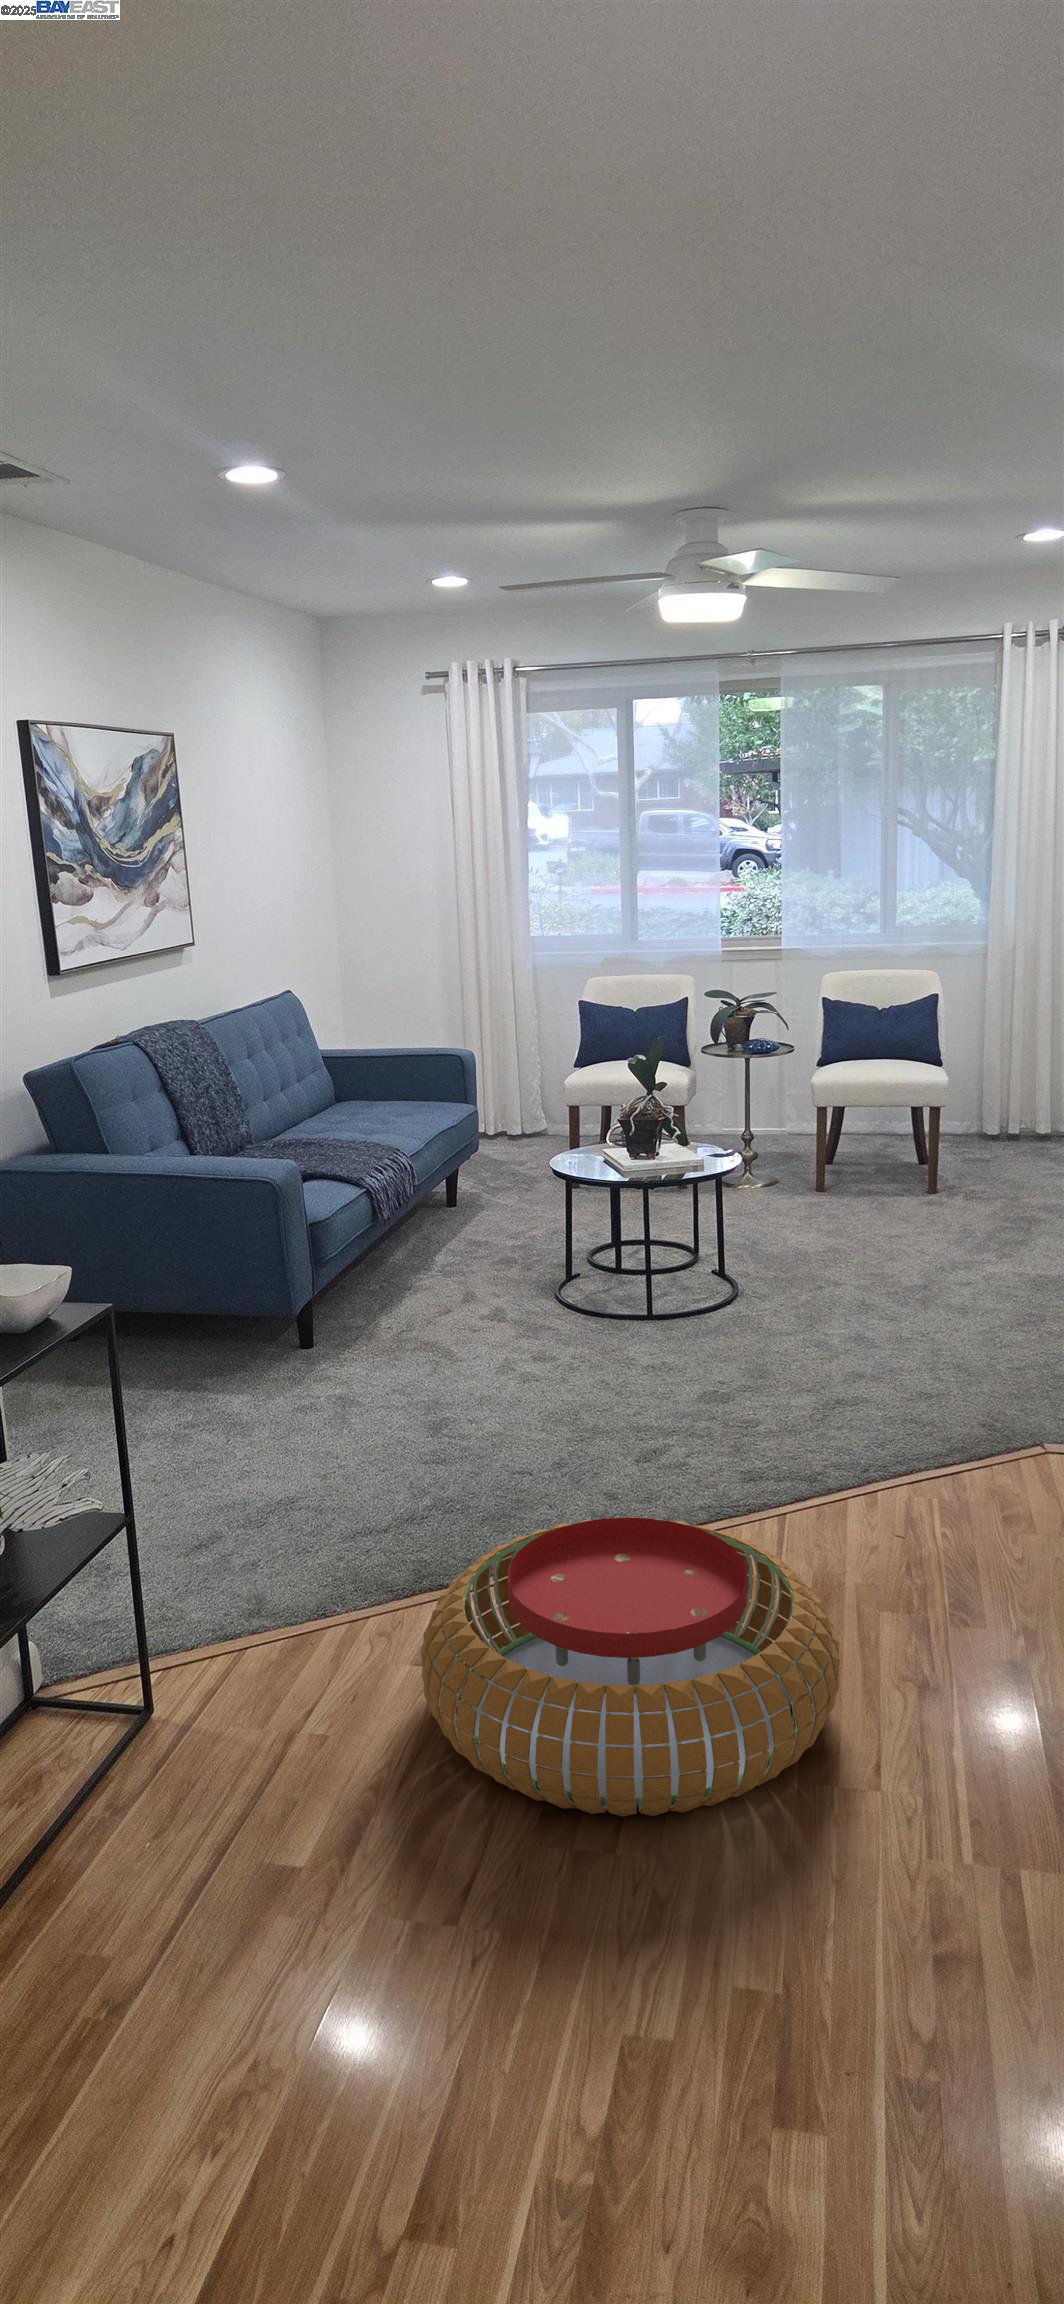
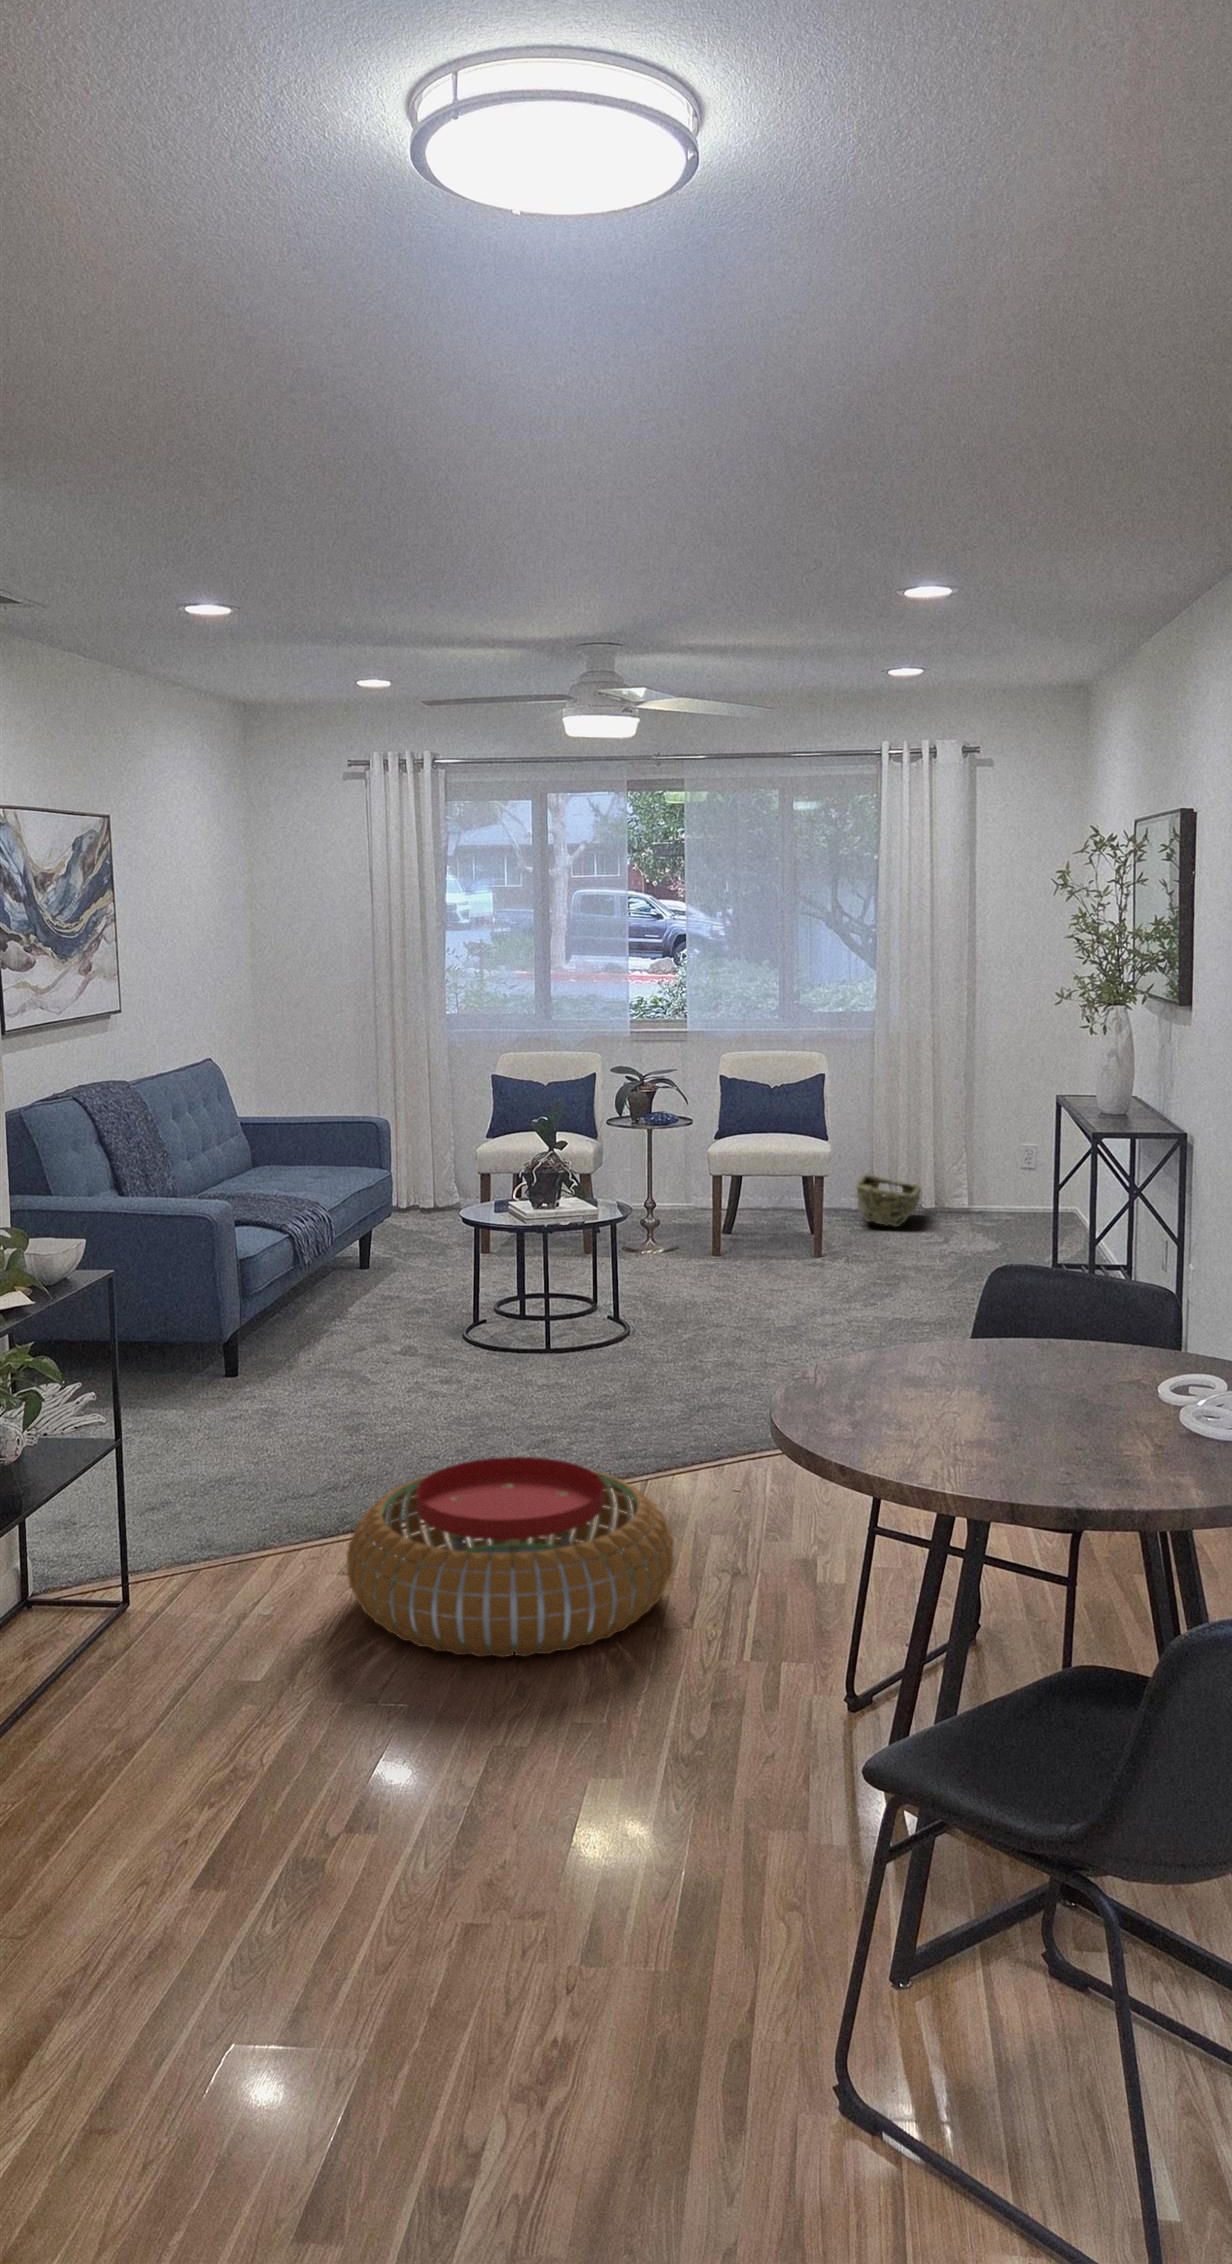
woven basket: none [967,1101,1036,1158] -> present [856,1175,921,1227]

